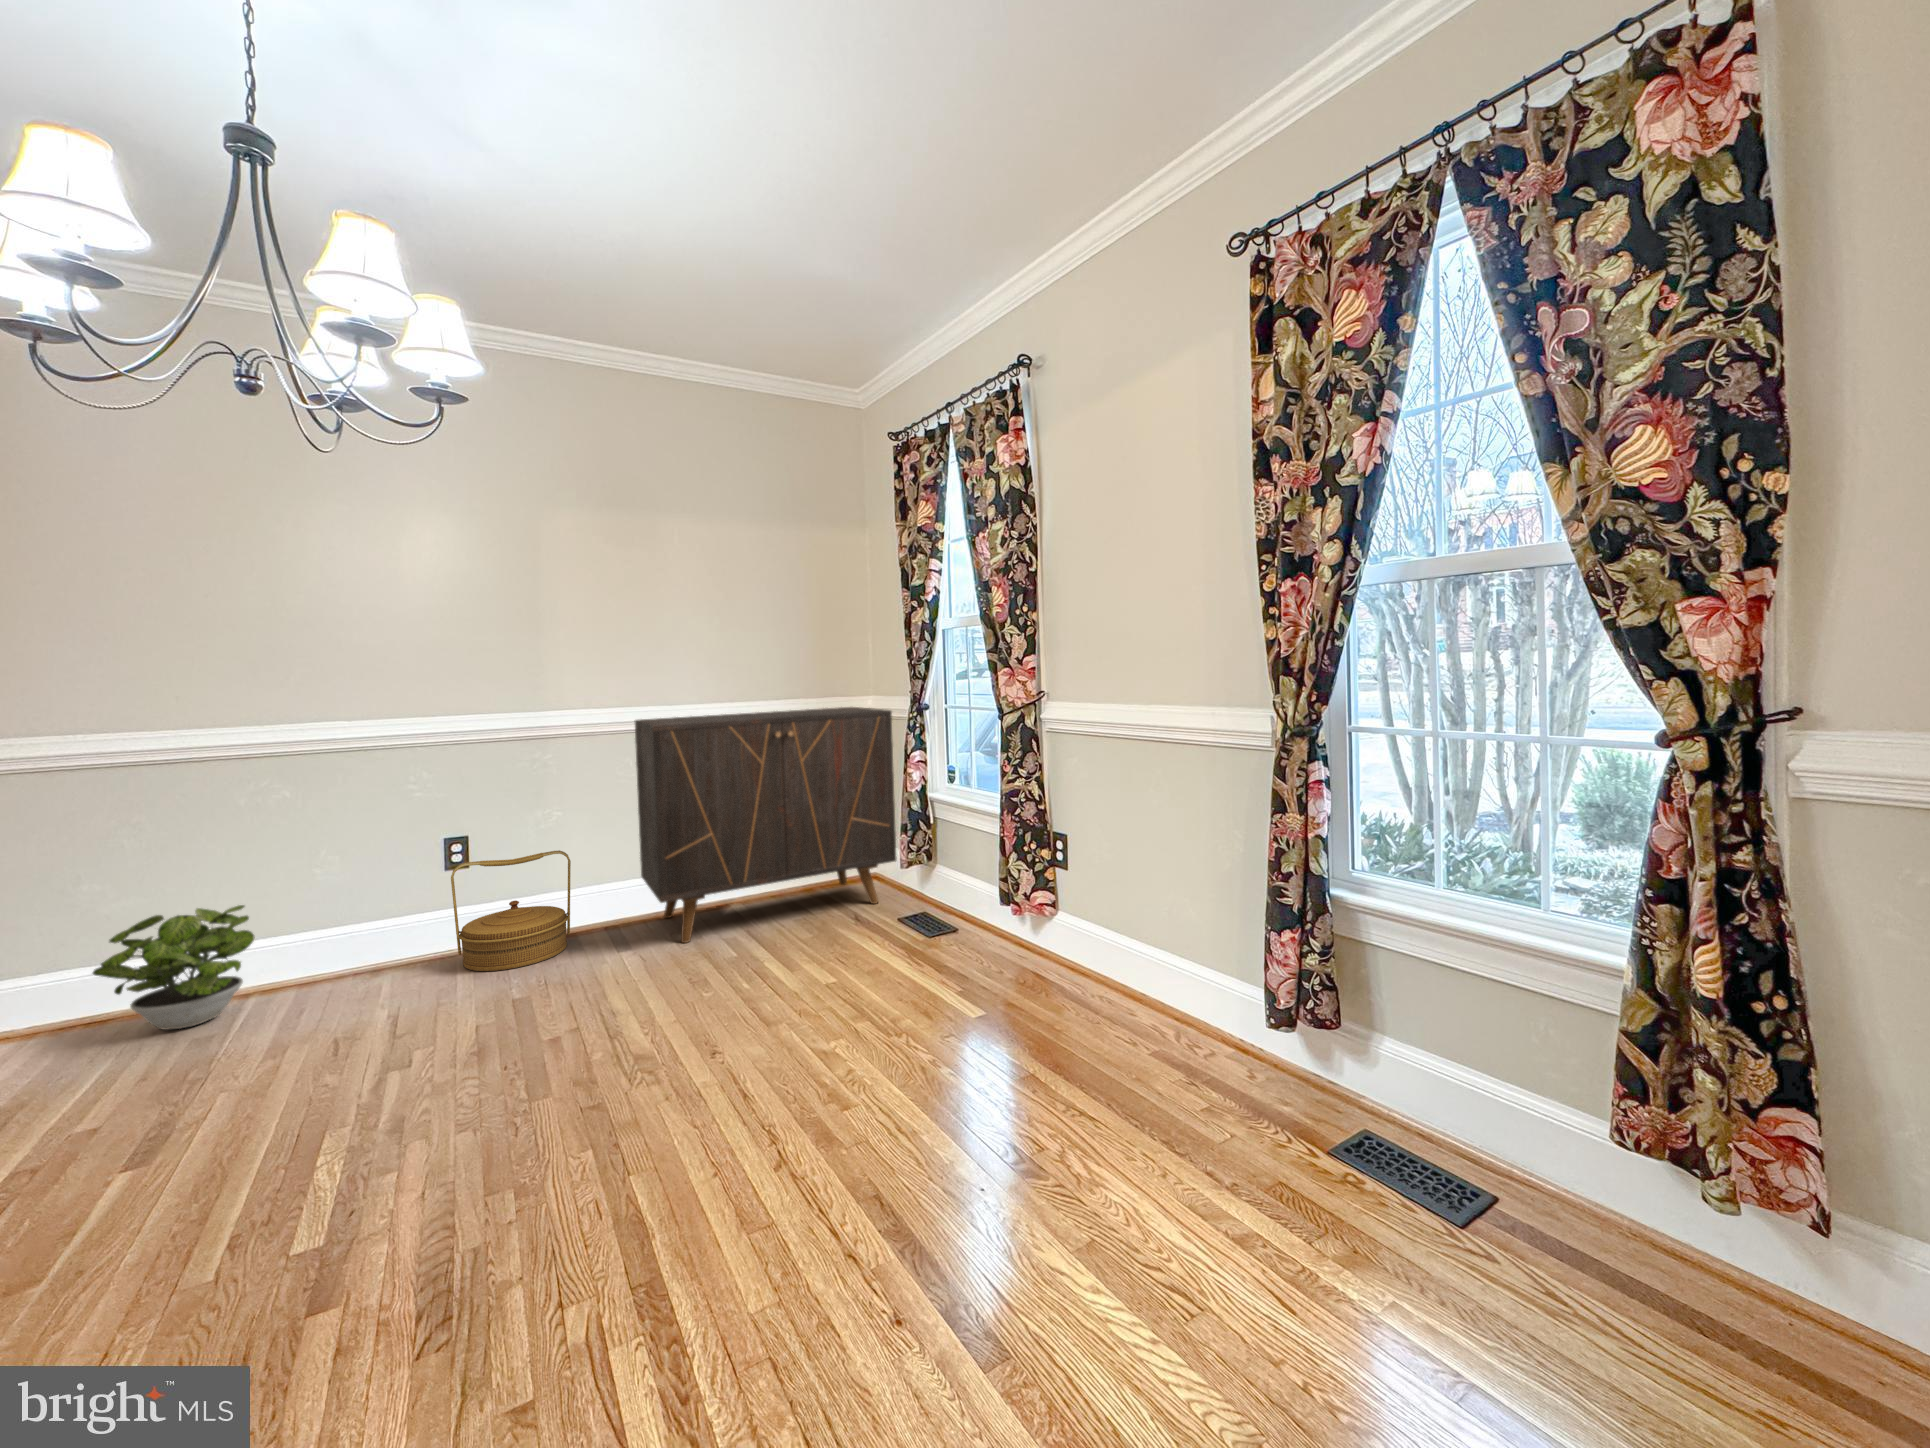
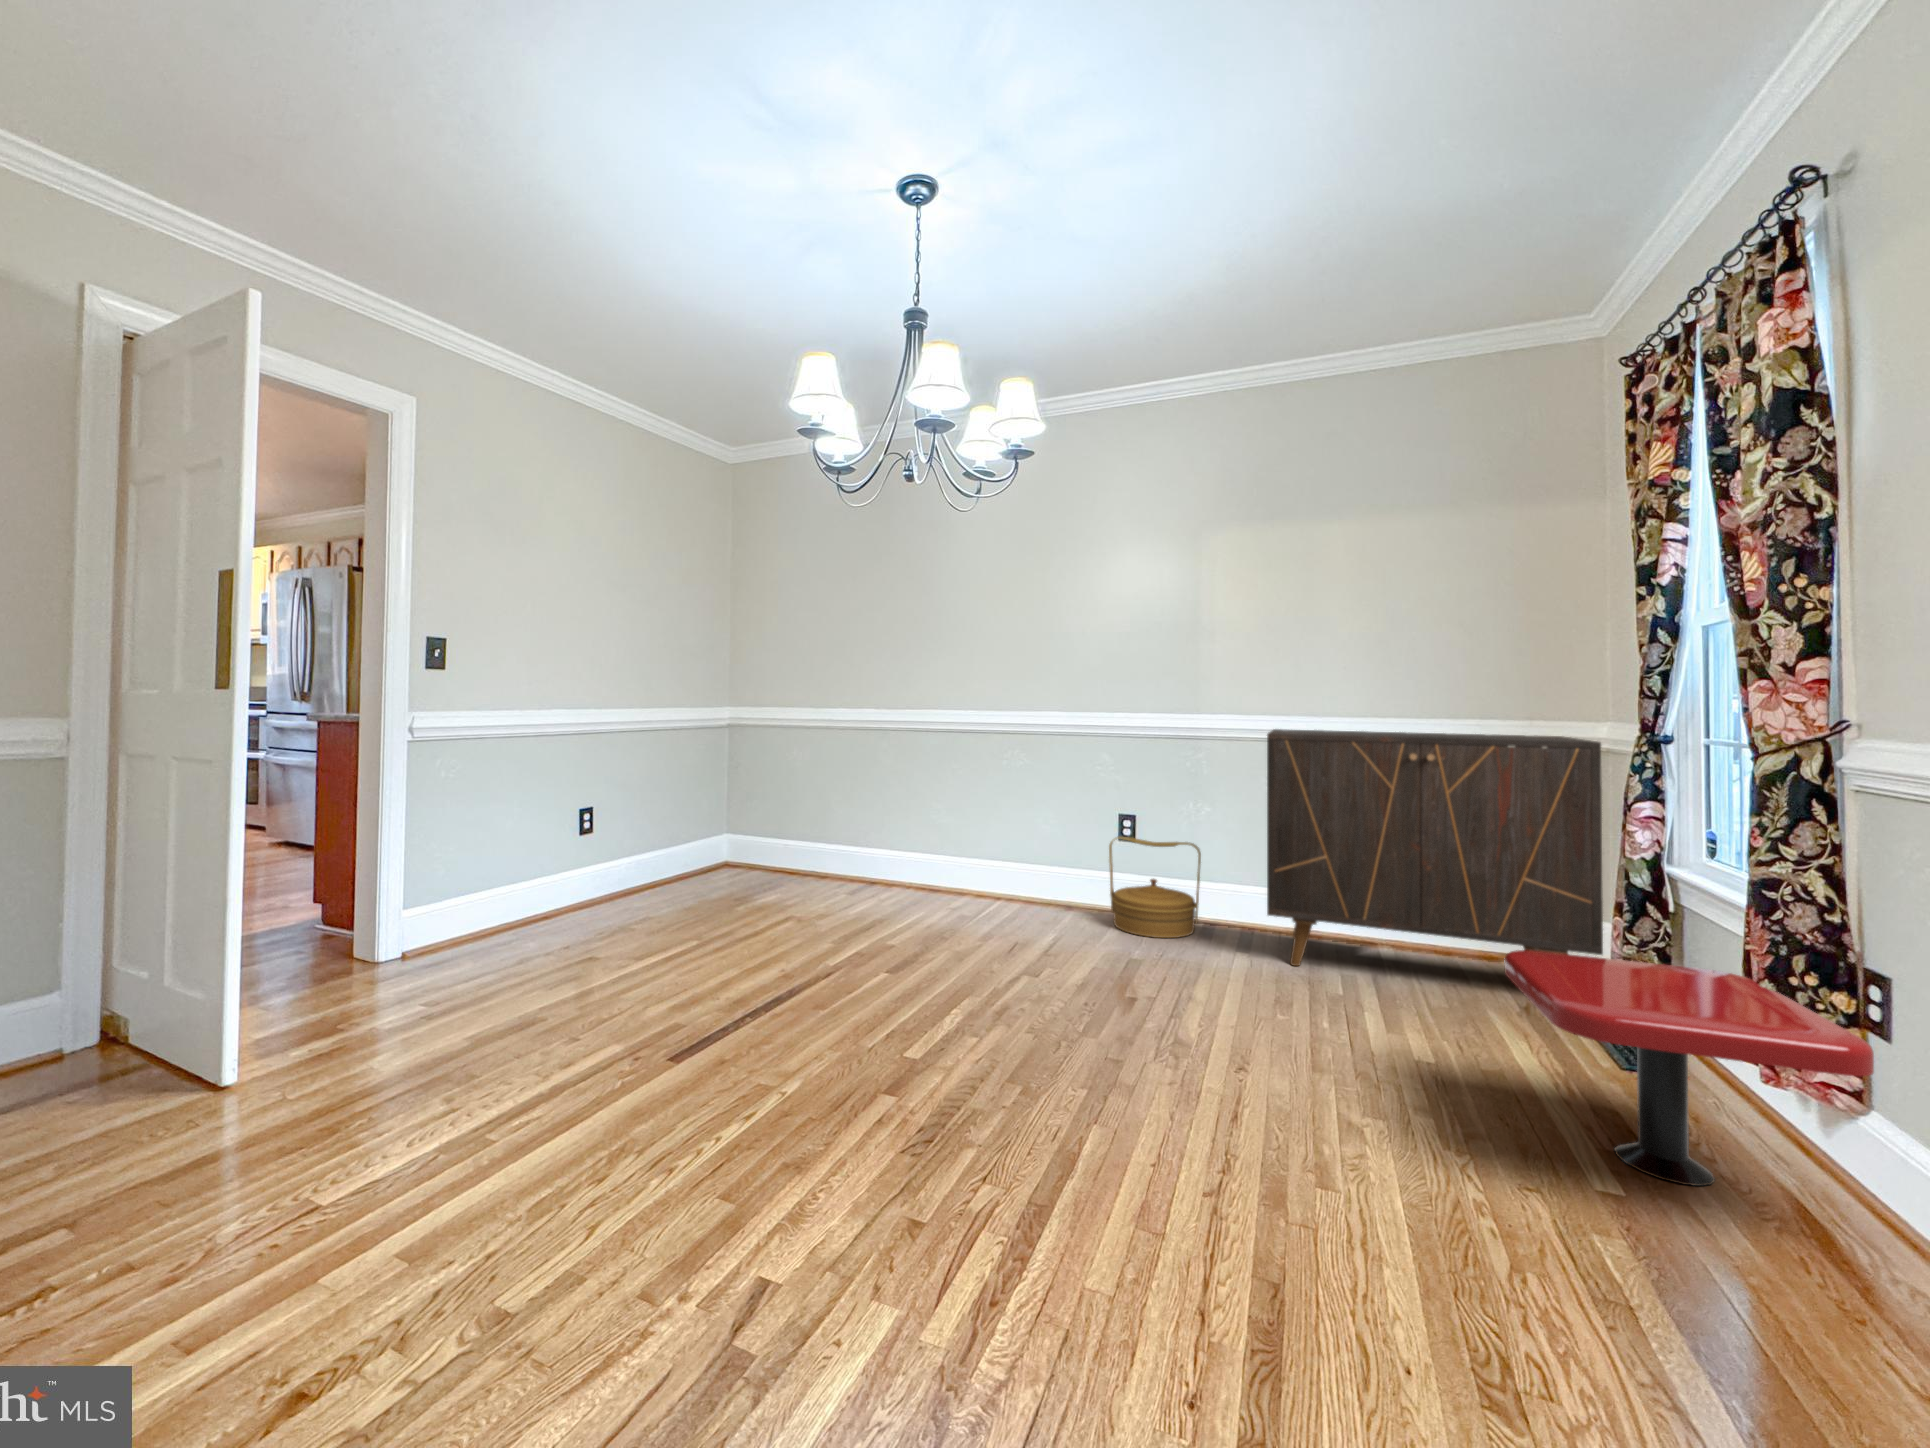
pedestal table: none [892,852,1074,993] -> present [1504,950,1874,1186]
potted plant: present [93,905,255,1030] -> none [920,827,996,907]

